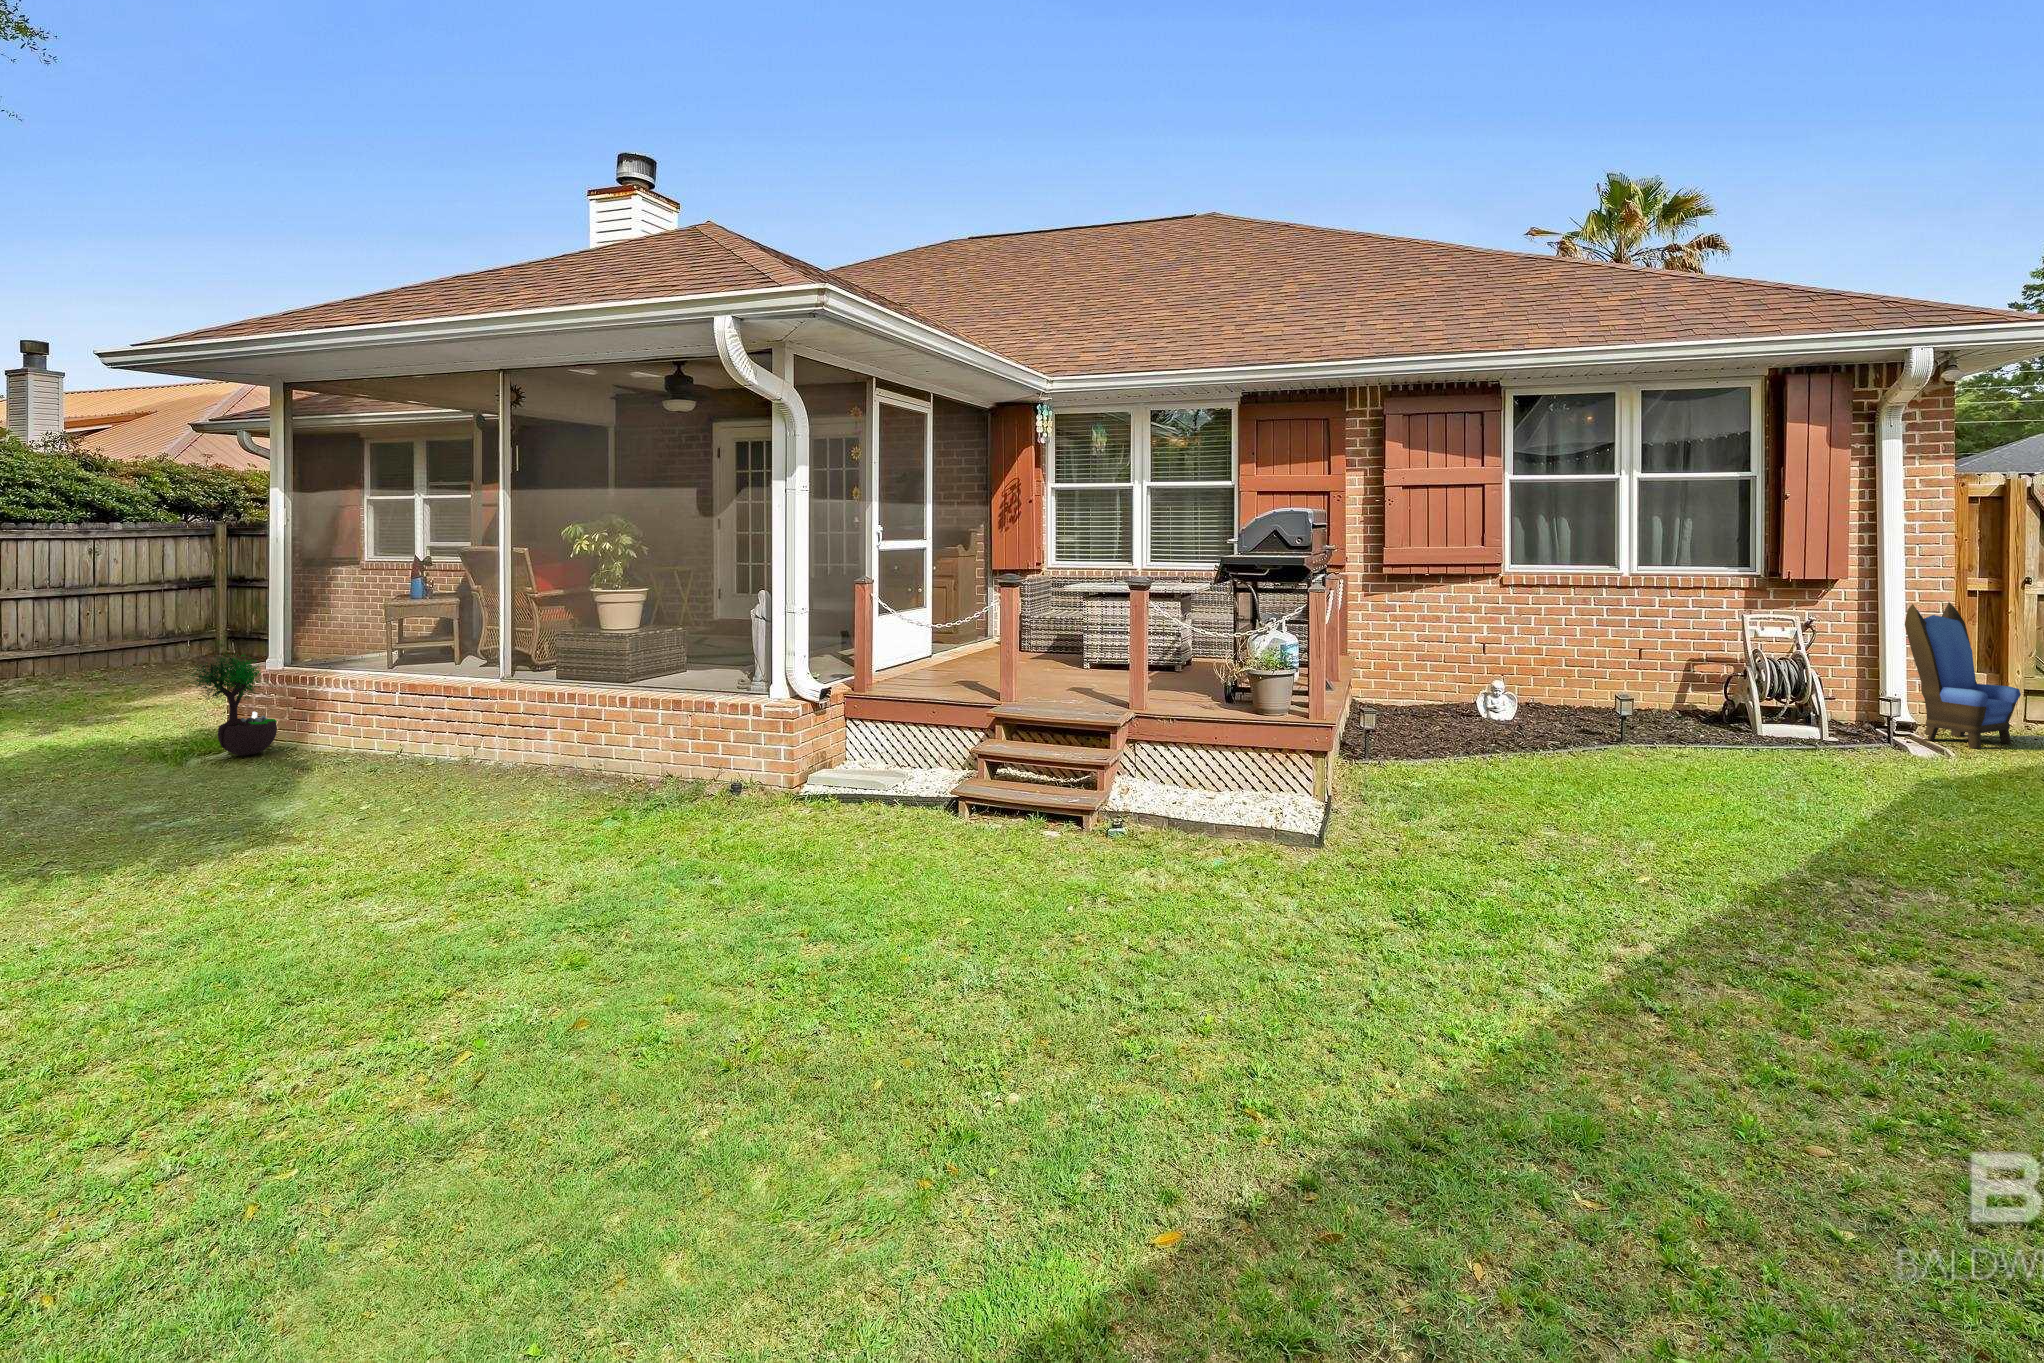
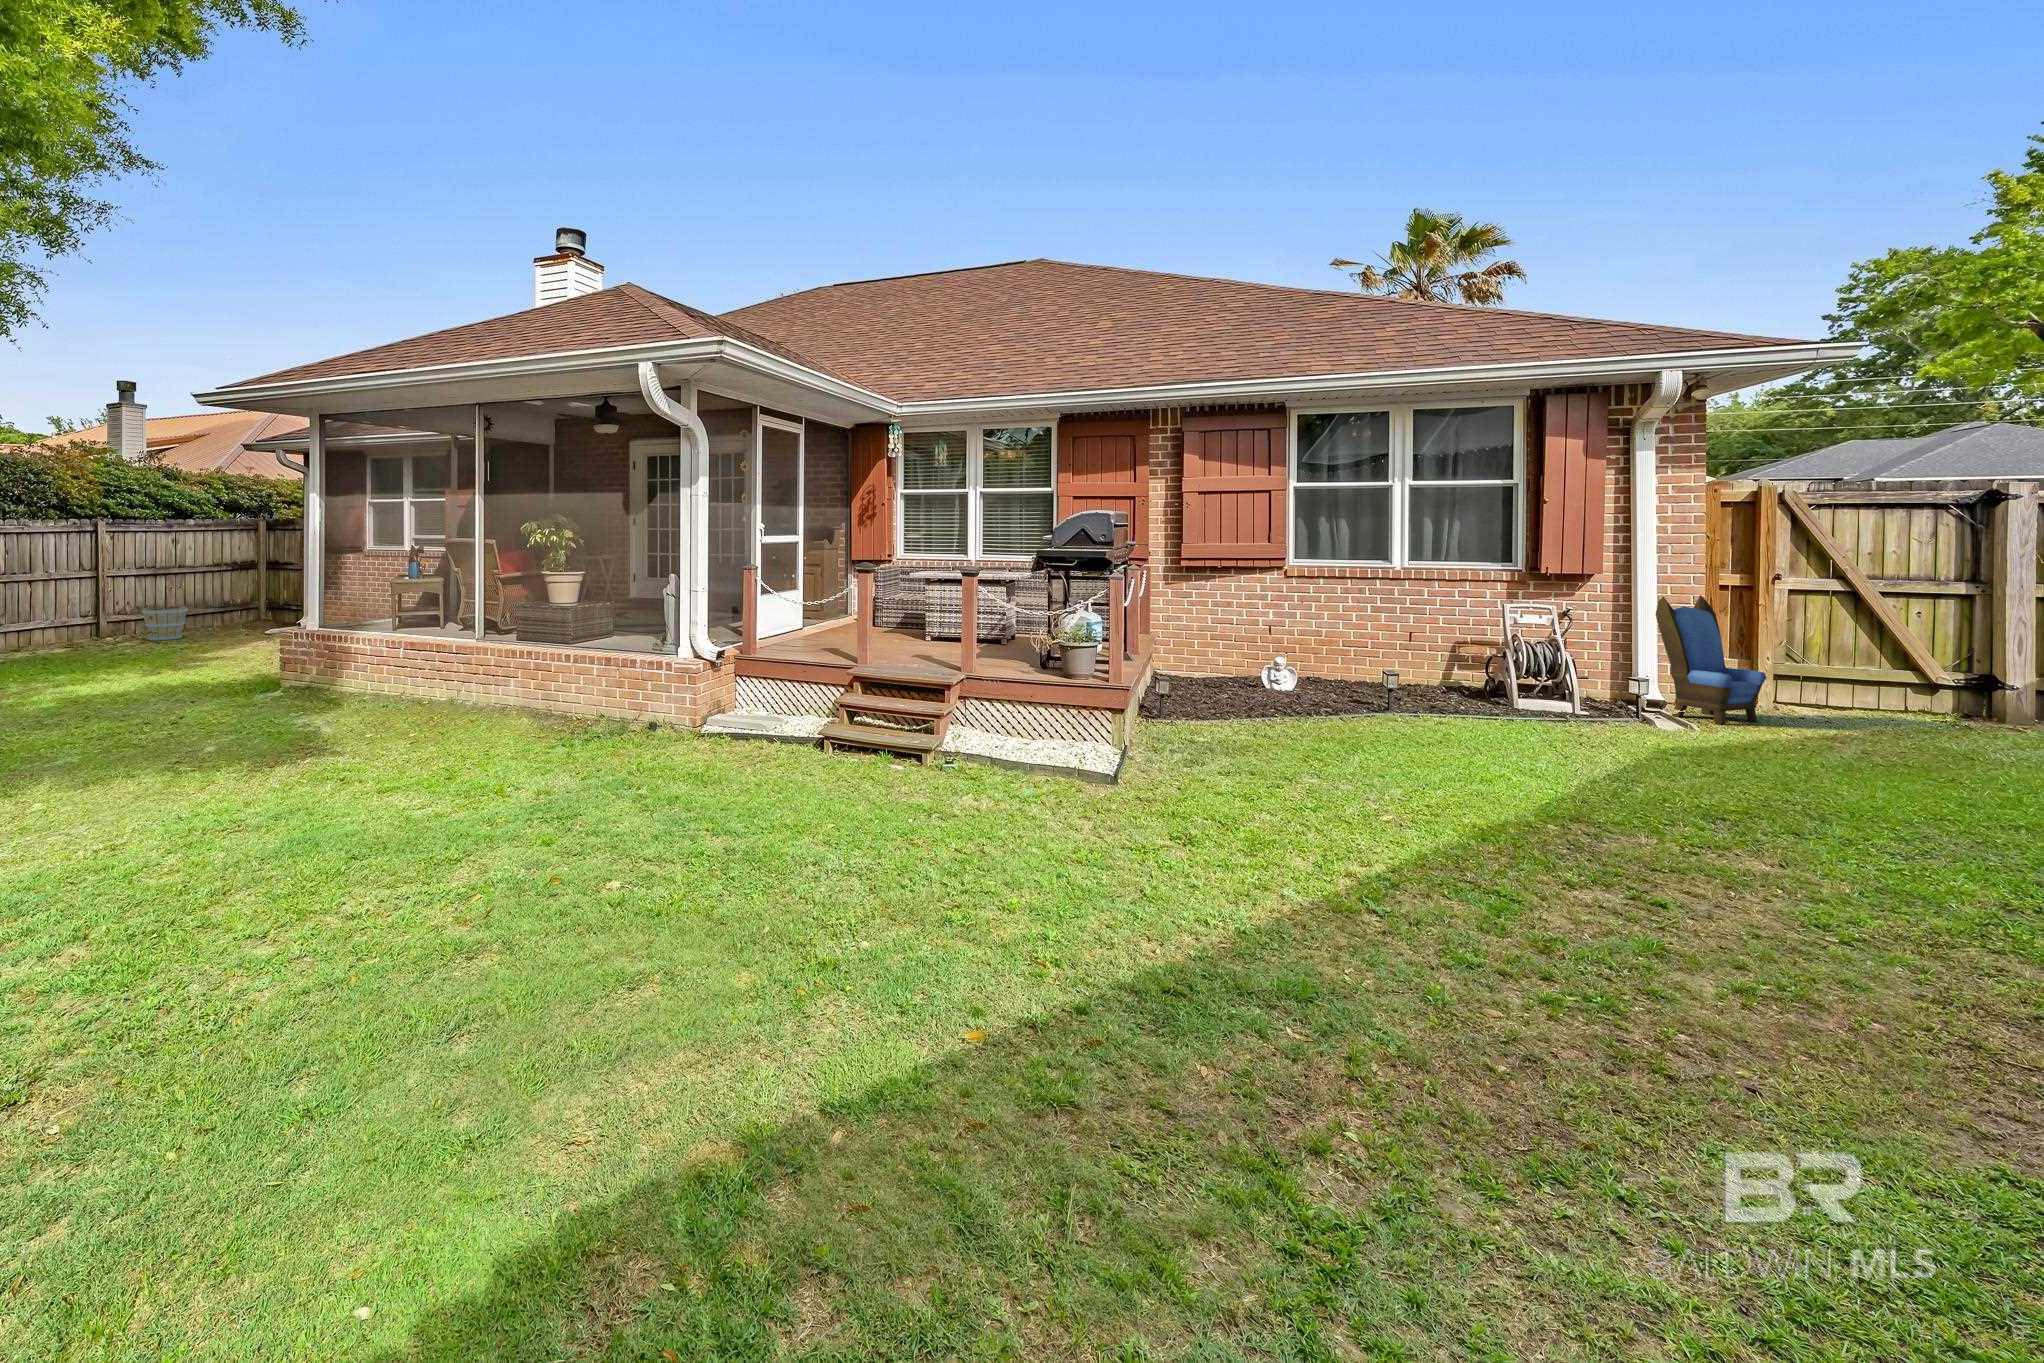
wooden bucket: none [43,636,112,684] -> present [142,605,188,641]
potted tree: present [187,647,277,756] -> none [256,612,317,694]

